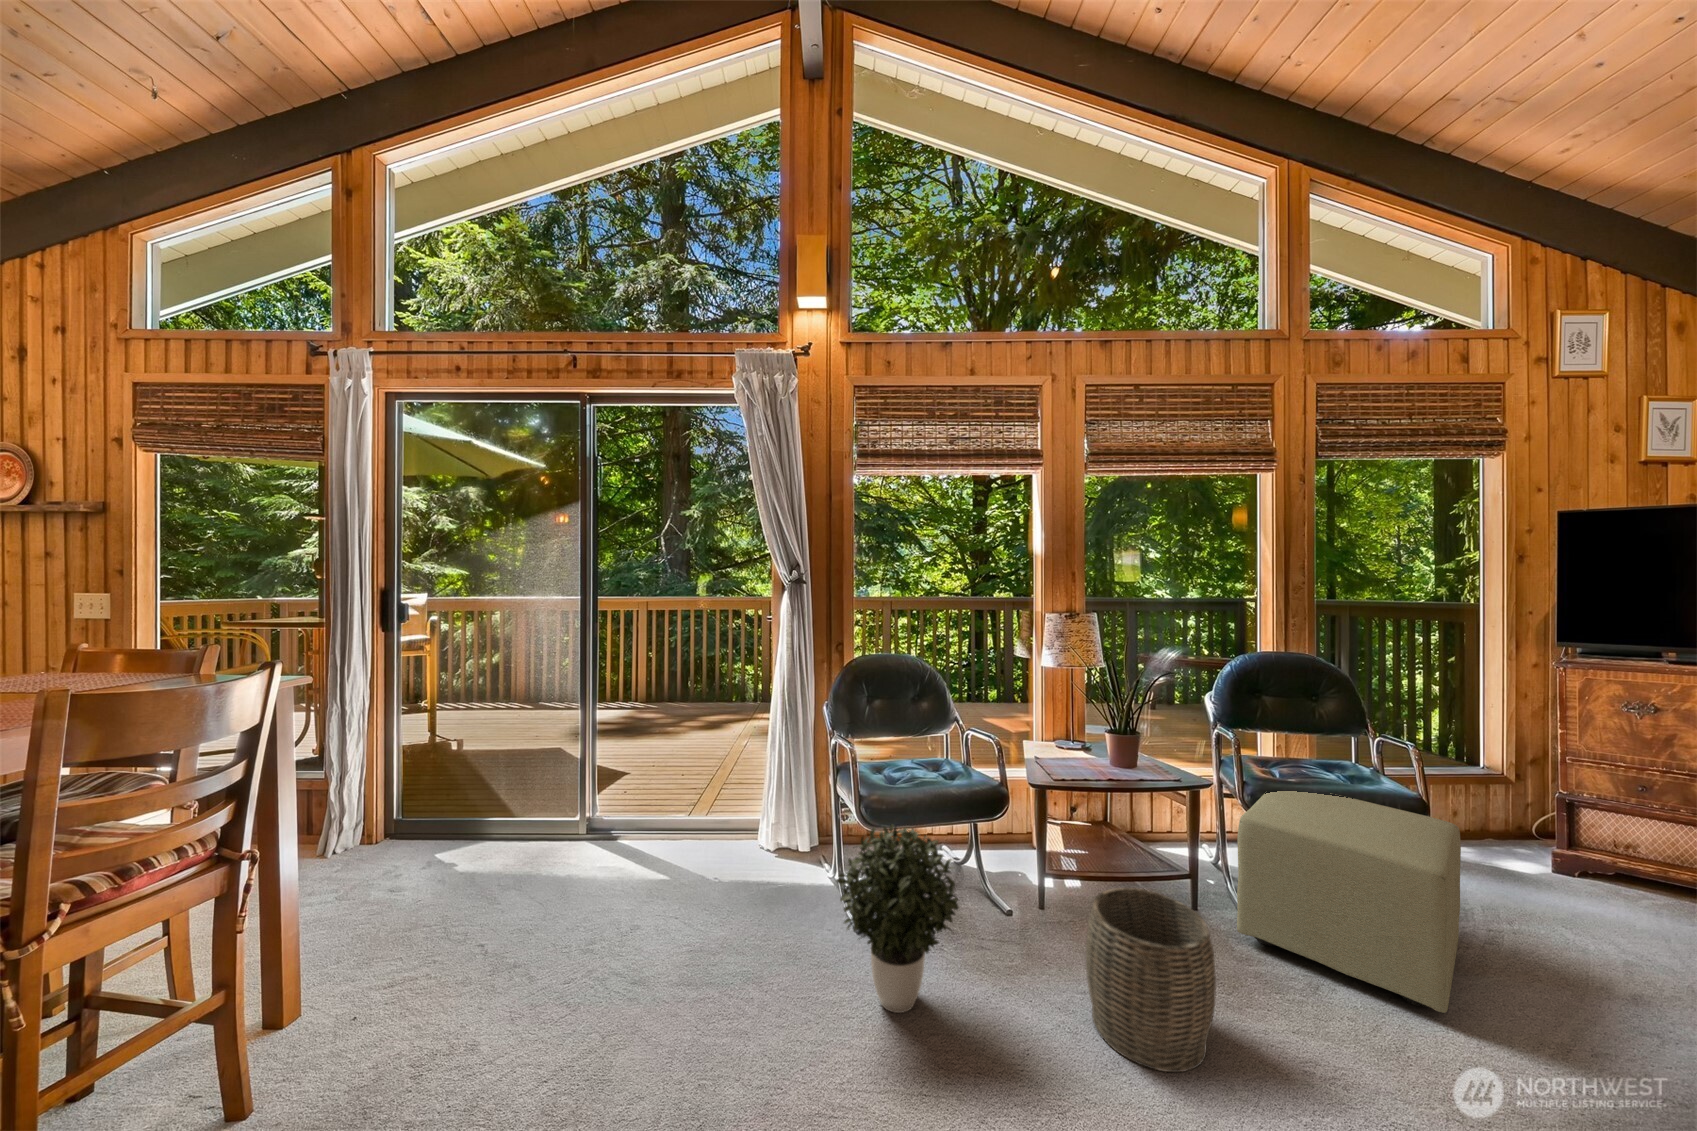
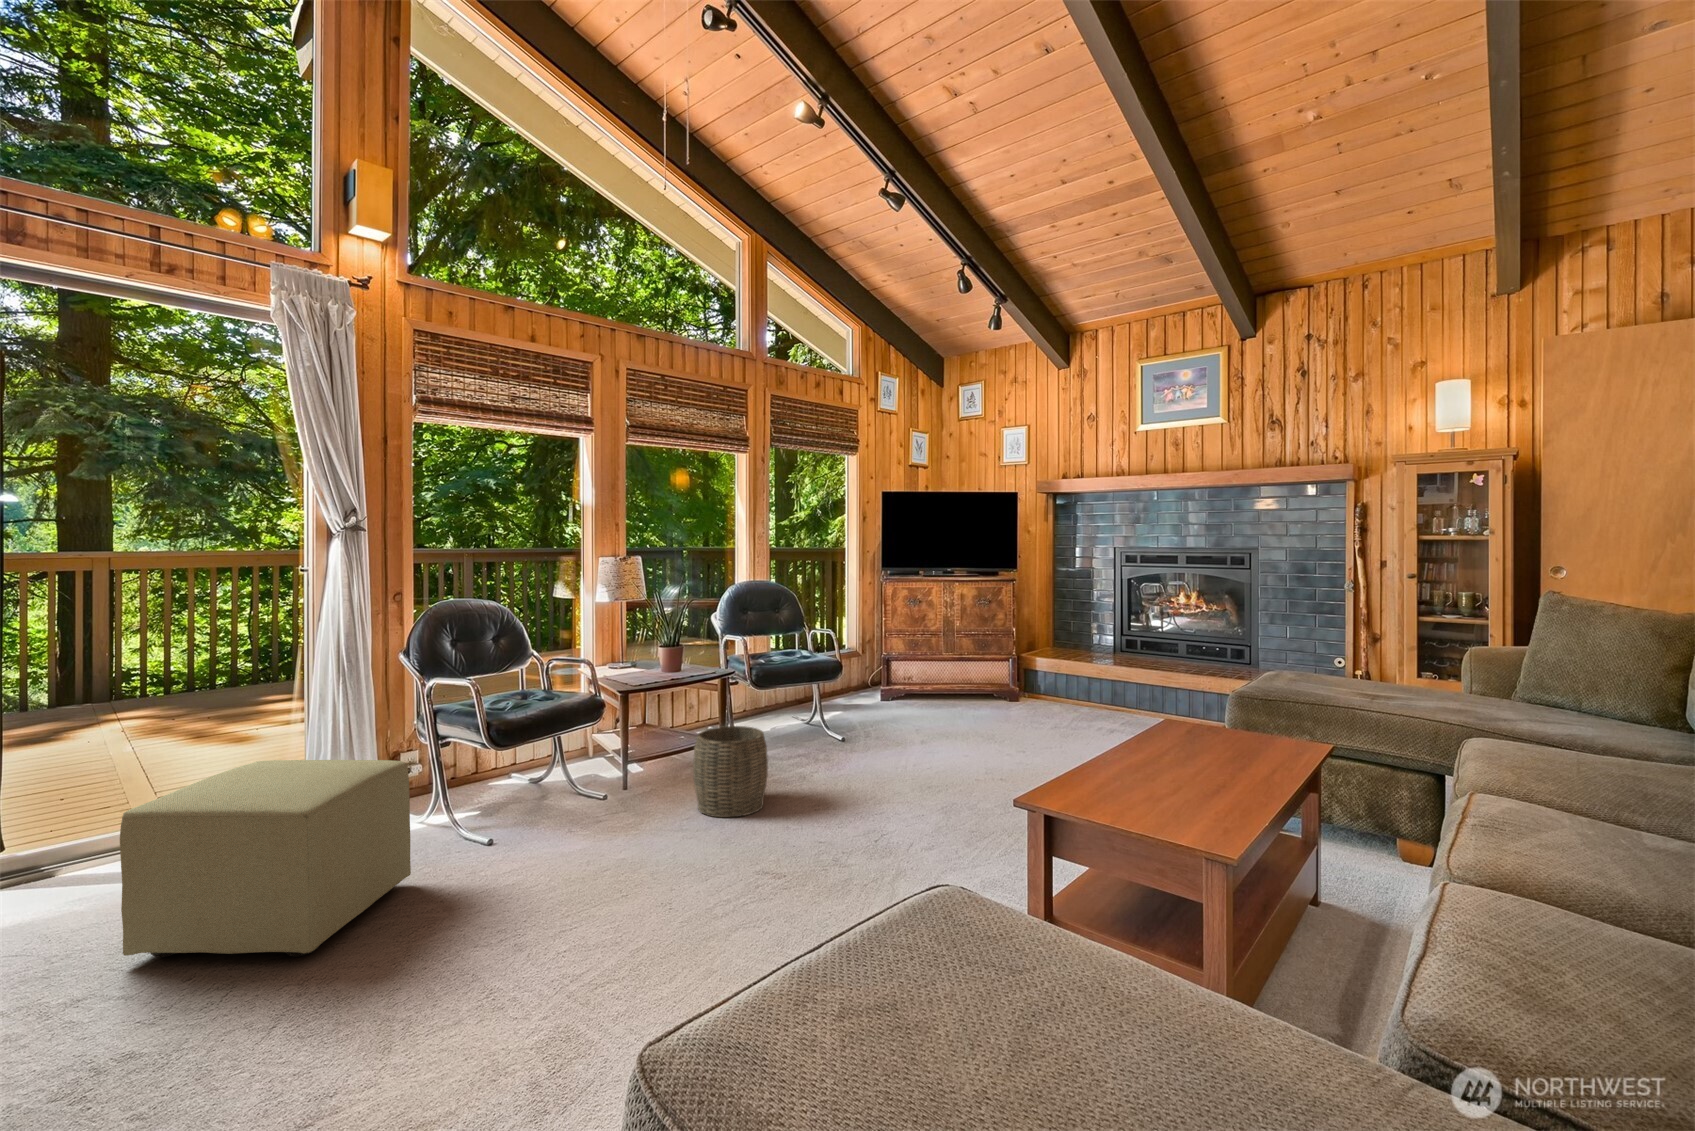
ottoman: present [1237,791,1461,1013] -> present [120,760,411,957]
potted plant: present [836,824,958,1013] -> none [521,714,621,852]

